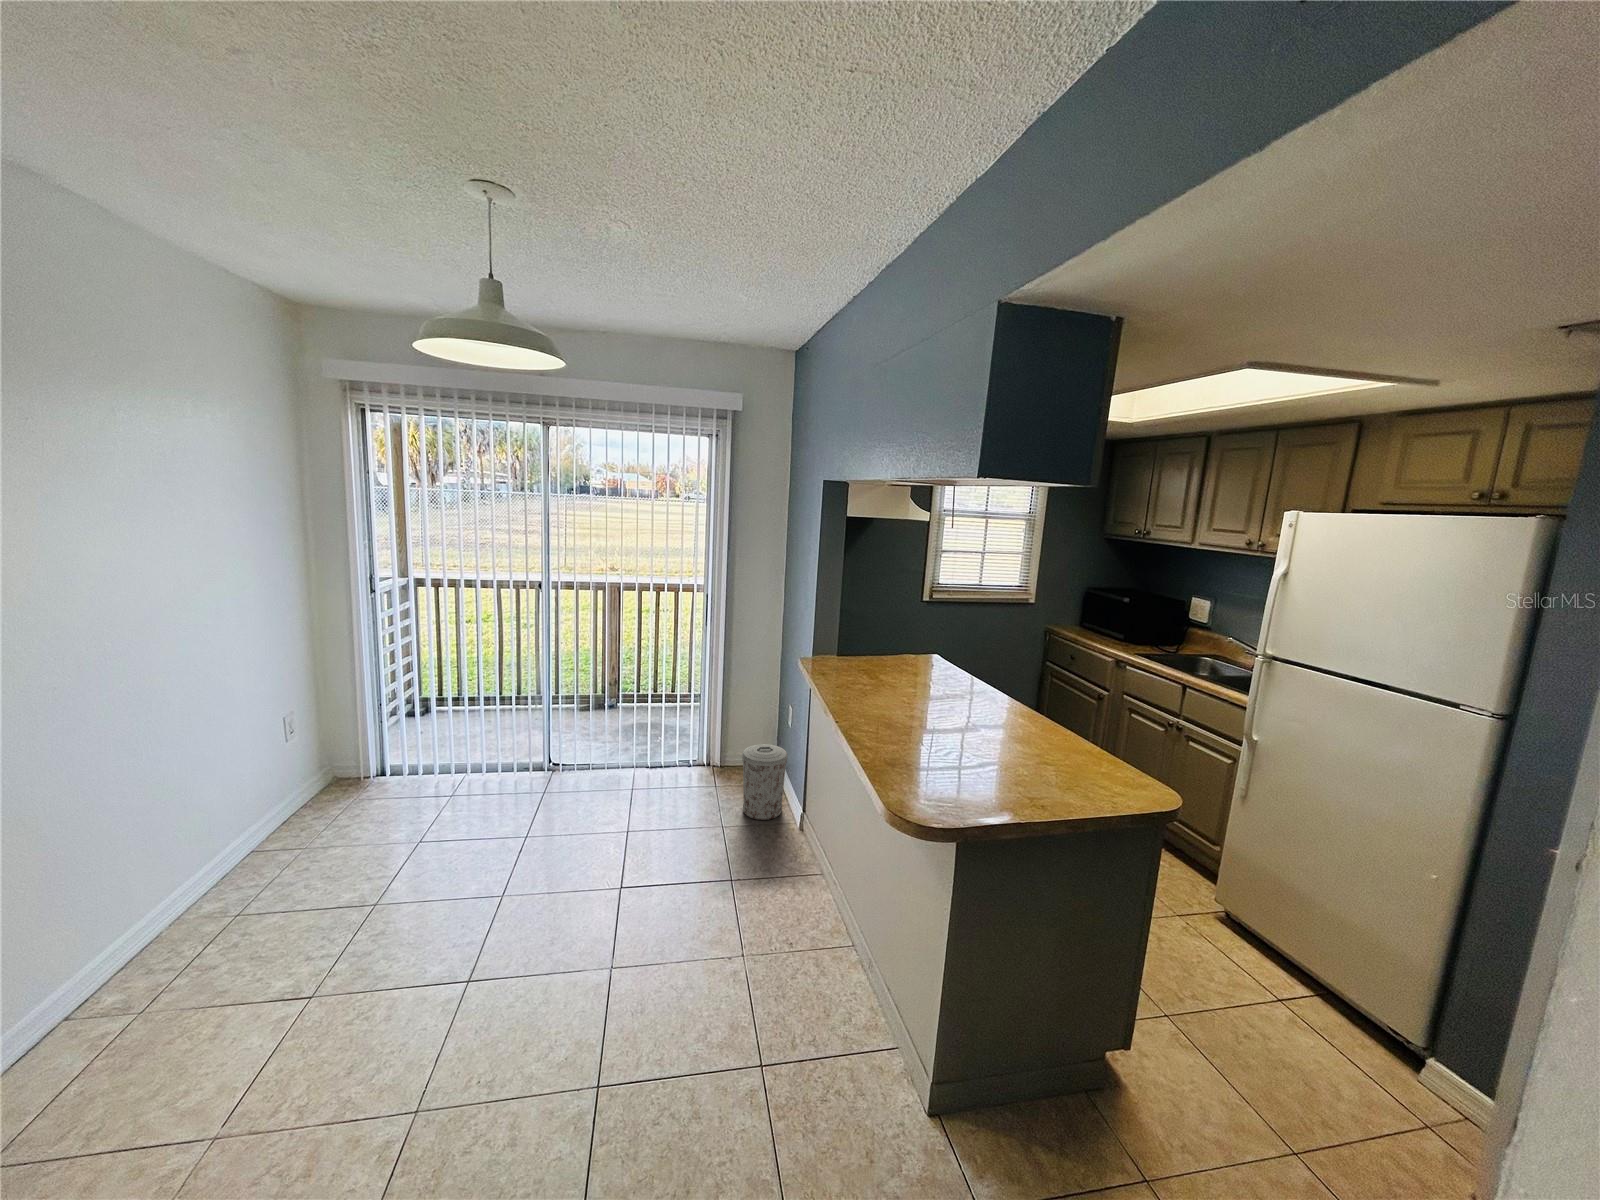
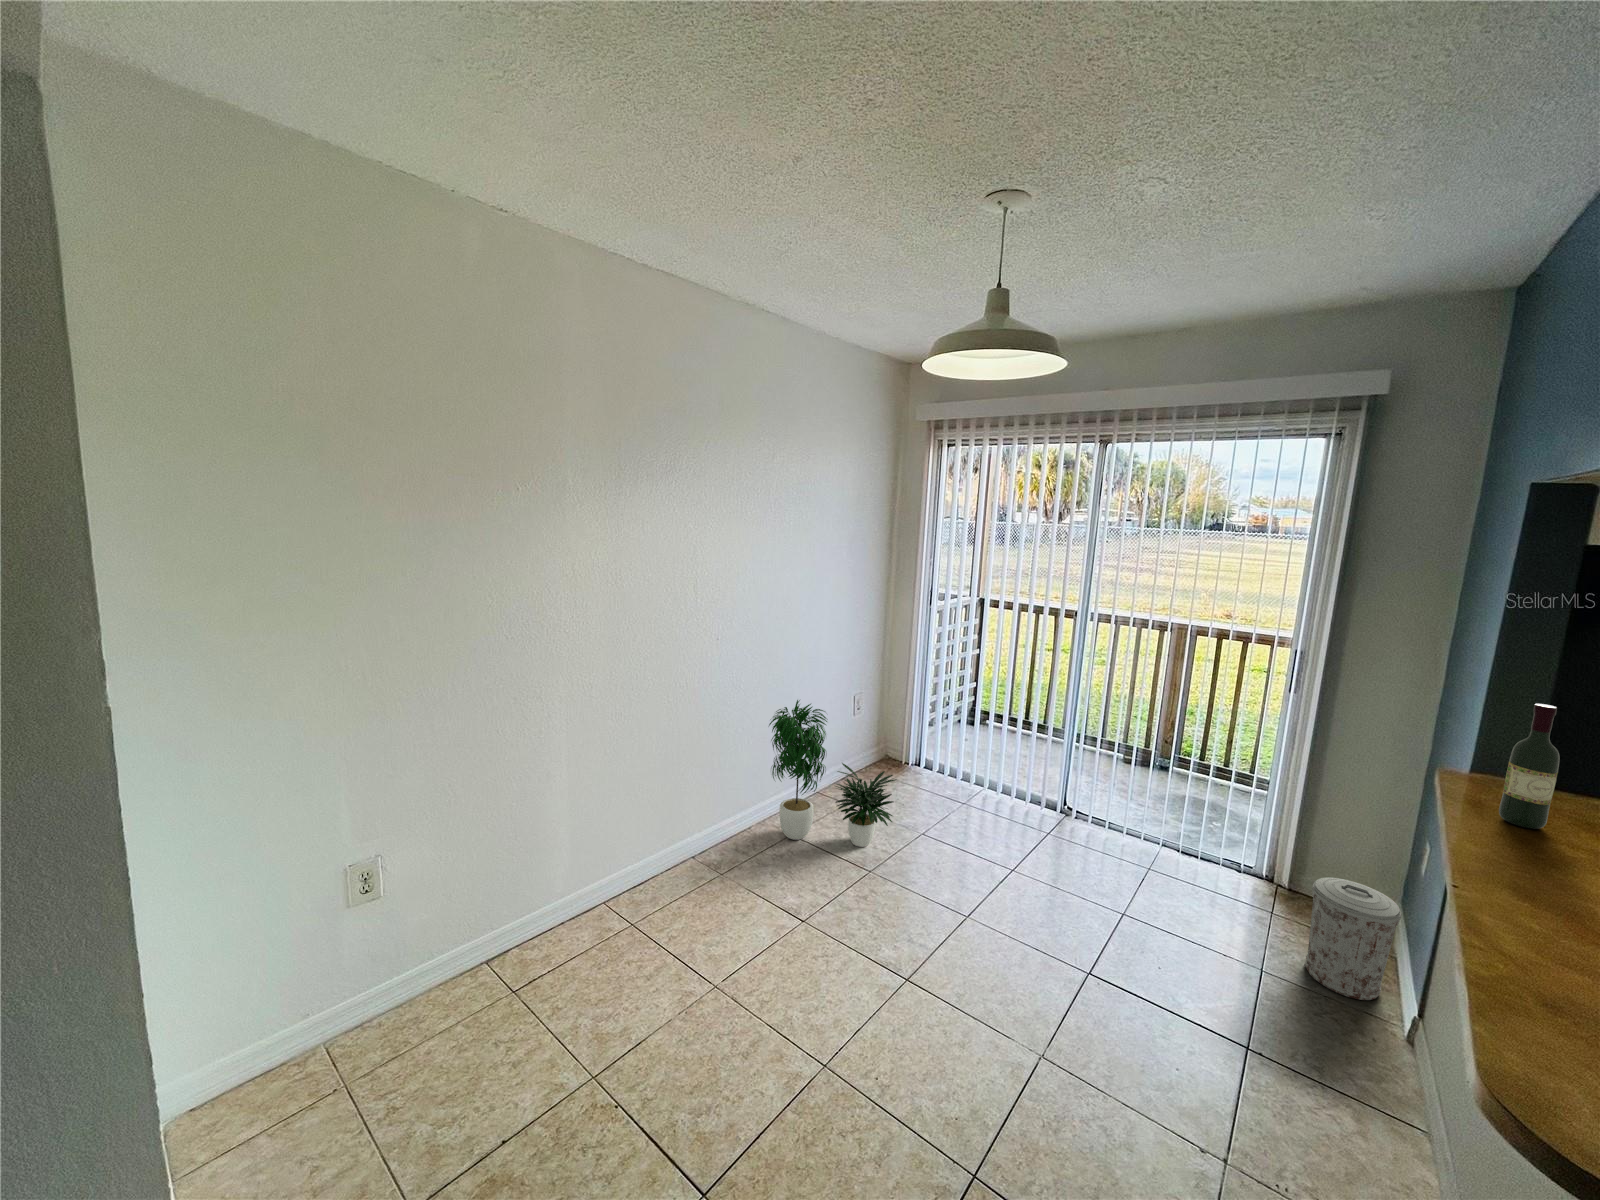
wine bottle: none [836,607,856,679] -> present [1499,704,1560,829]
potted plant: none [156,741,381,927] -> present [769,700,897,847]

